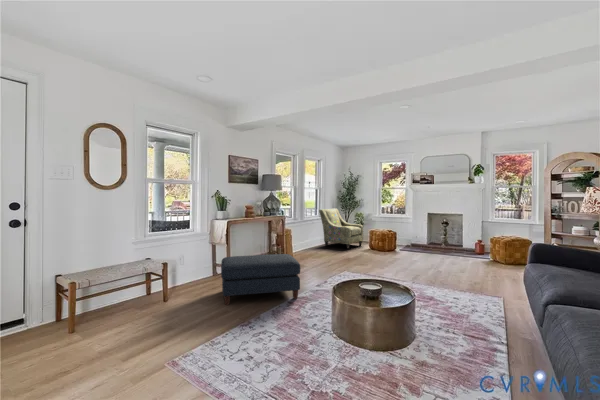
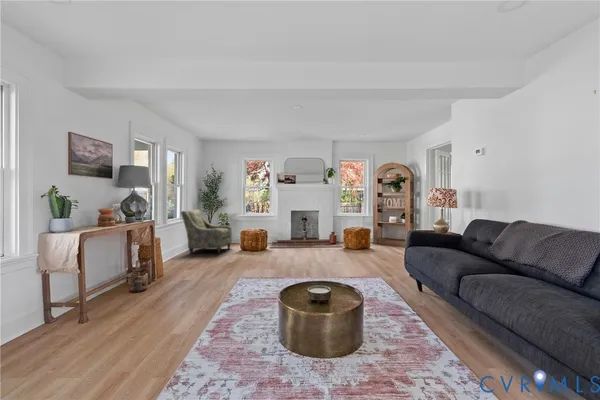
ottoman: present [221,254,300,305] -> none [85,269,216,361]

